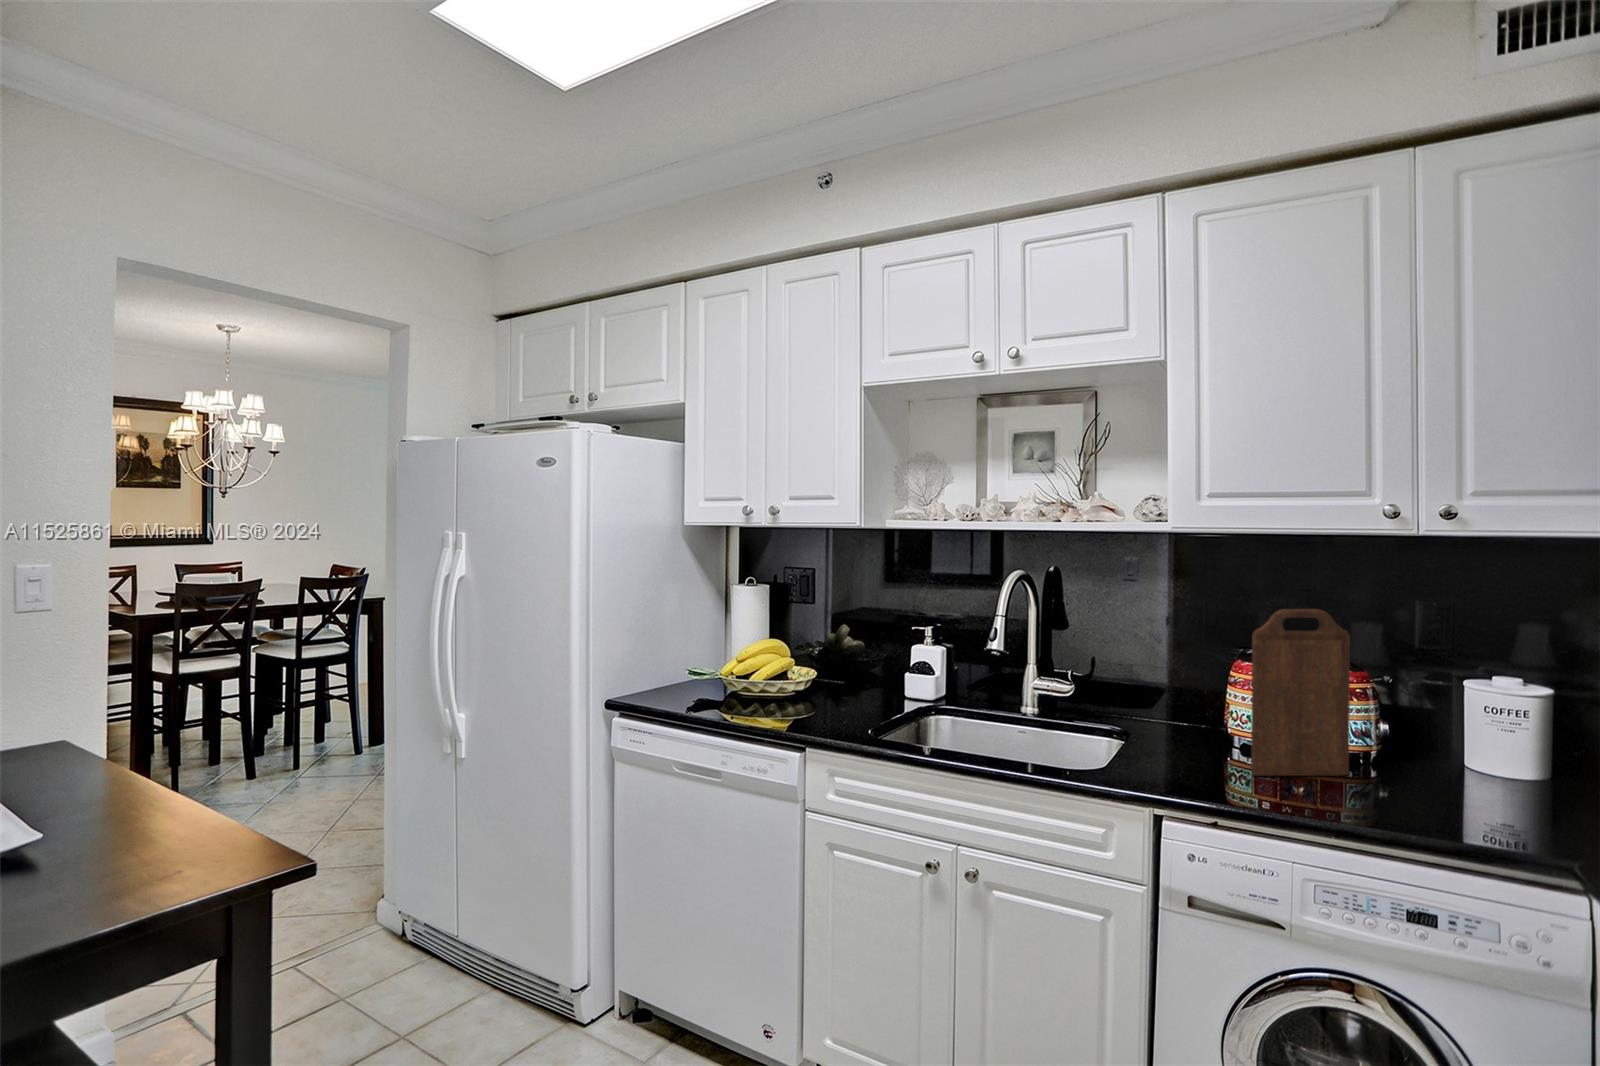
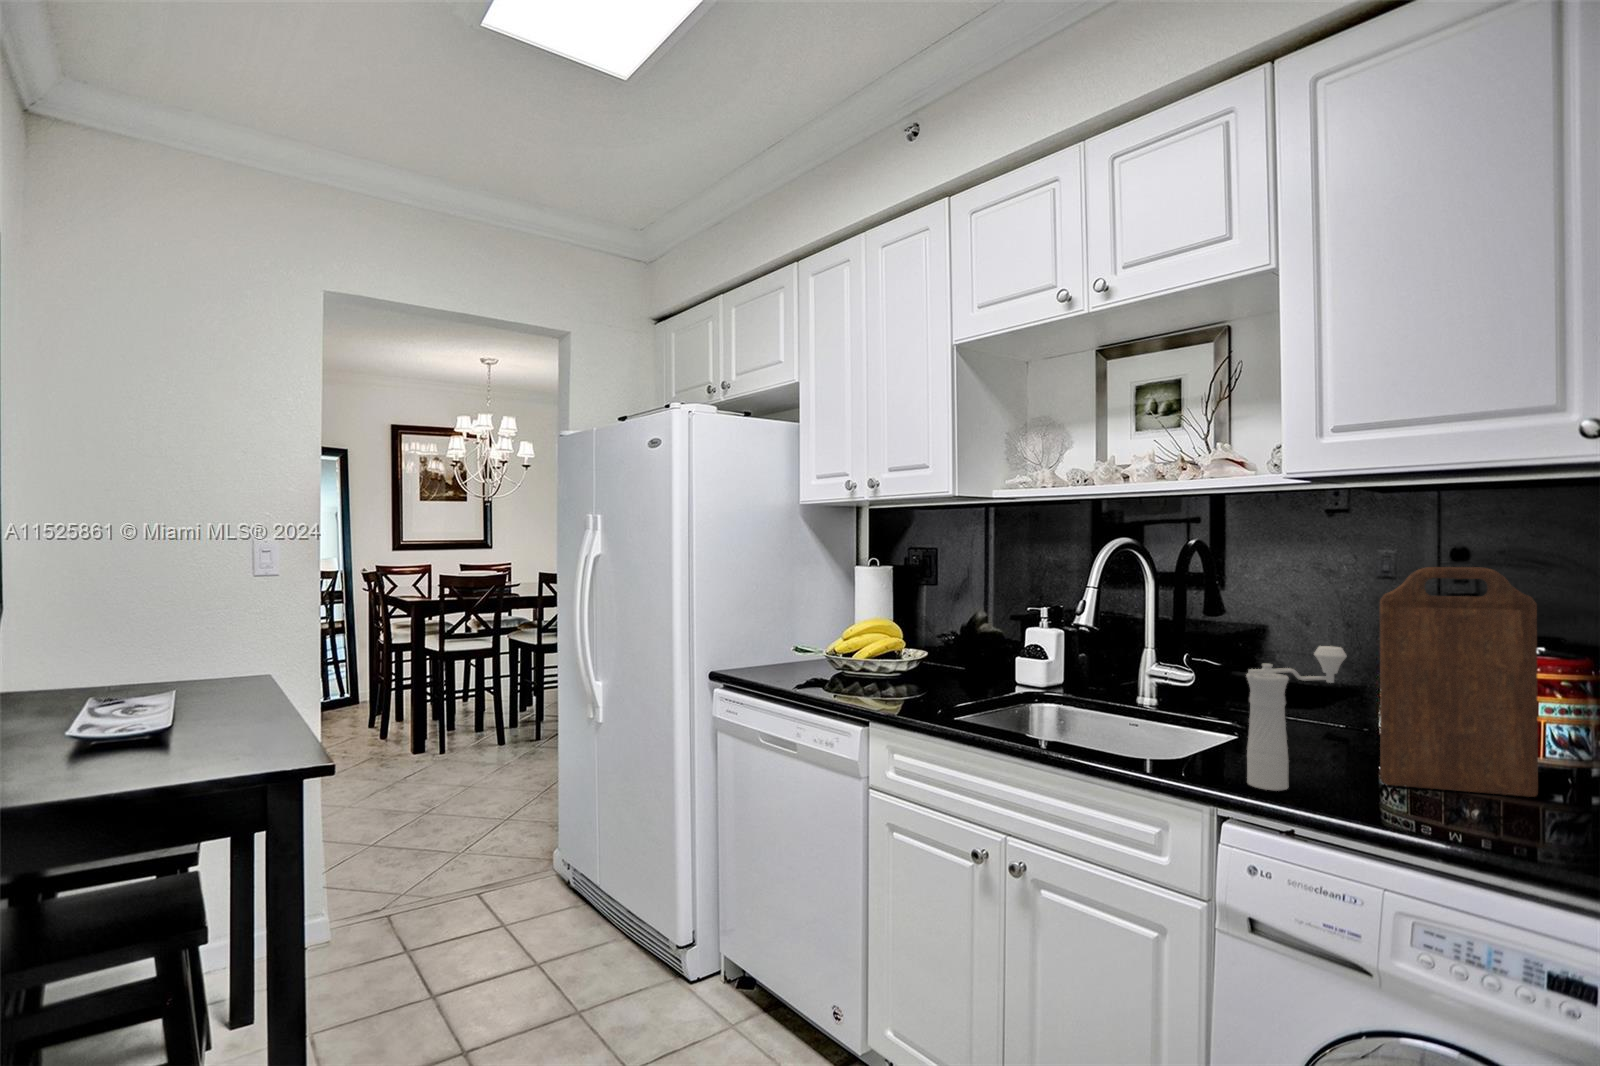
pepper mill: none [1170,671,1233,790] -> present [1246,646,1347,790]

